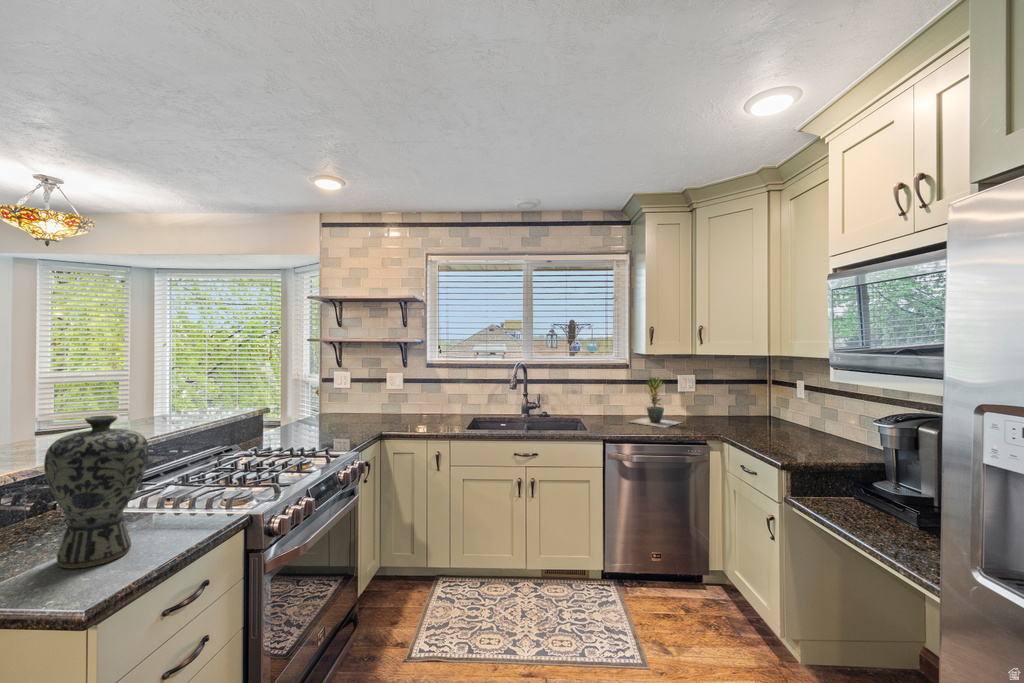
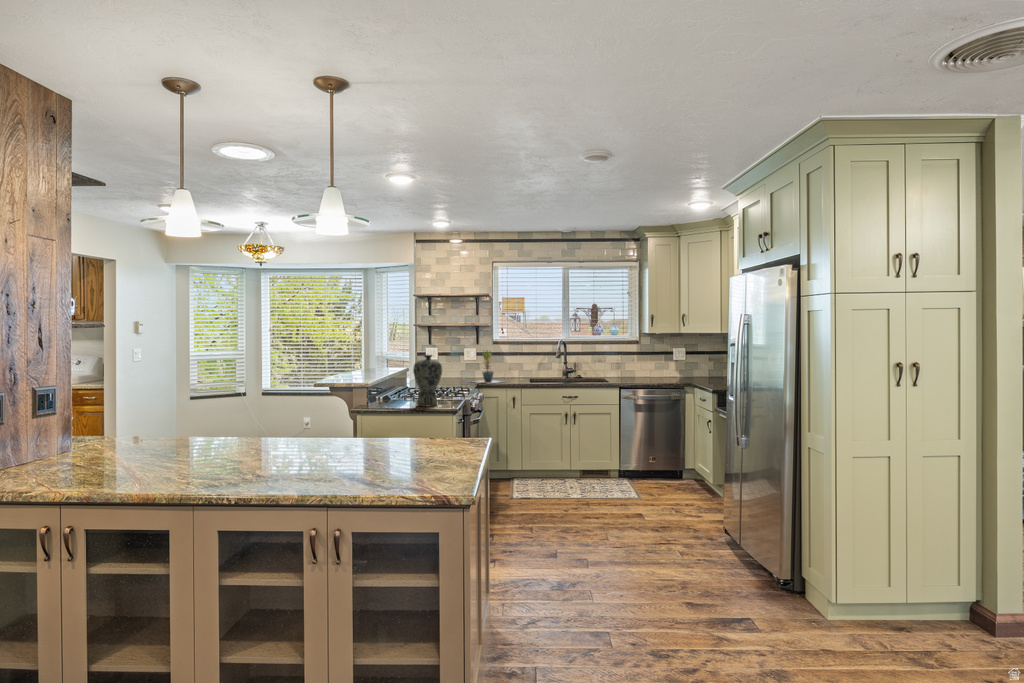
potted plant: present [628,377,681,427] -> present [473,351,503,384]

